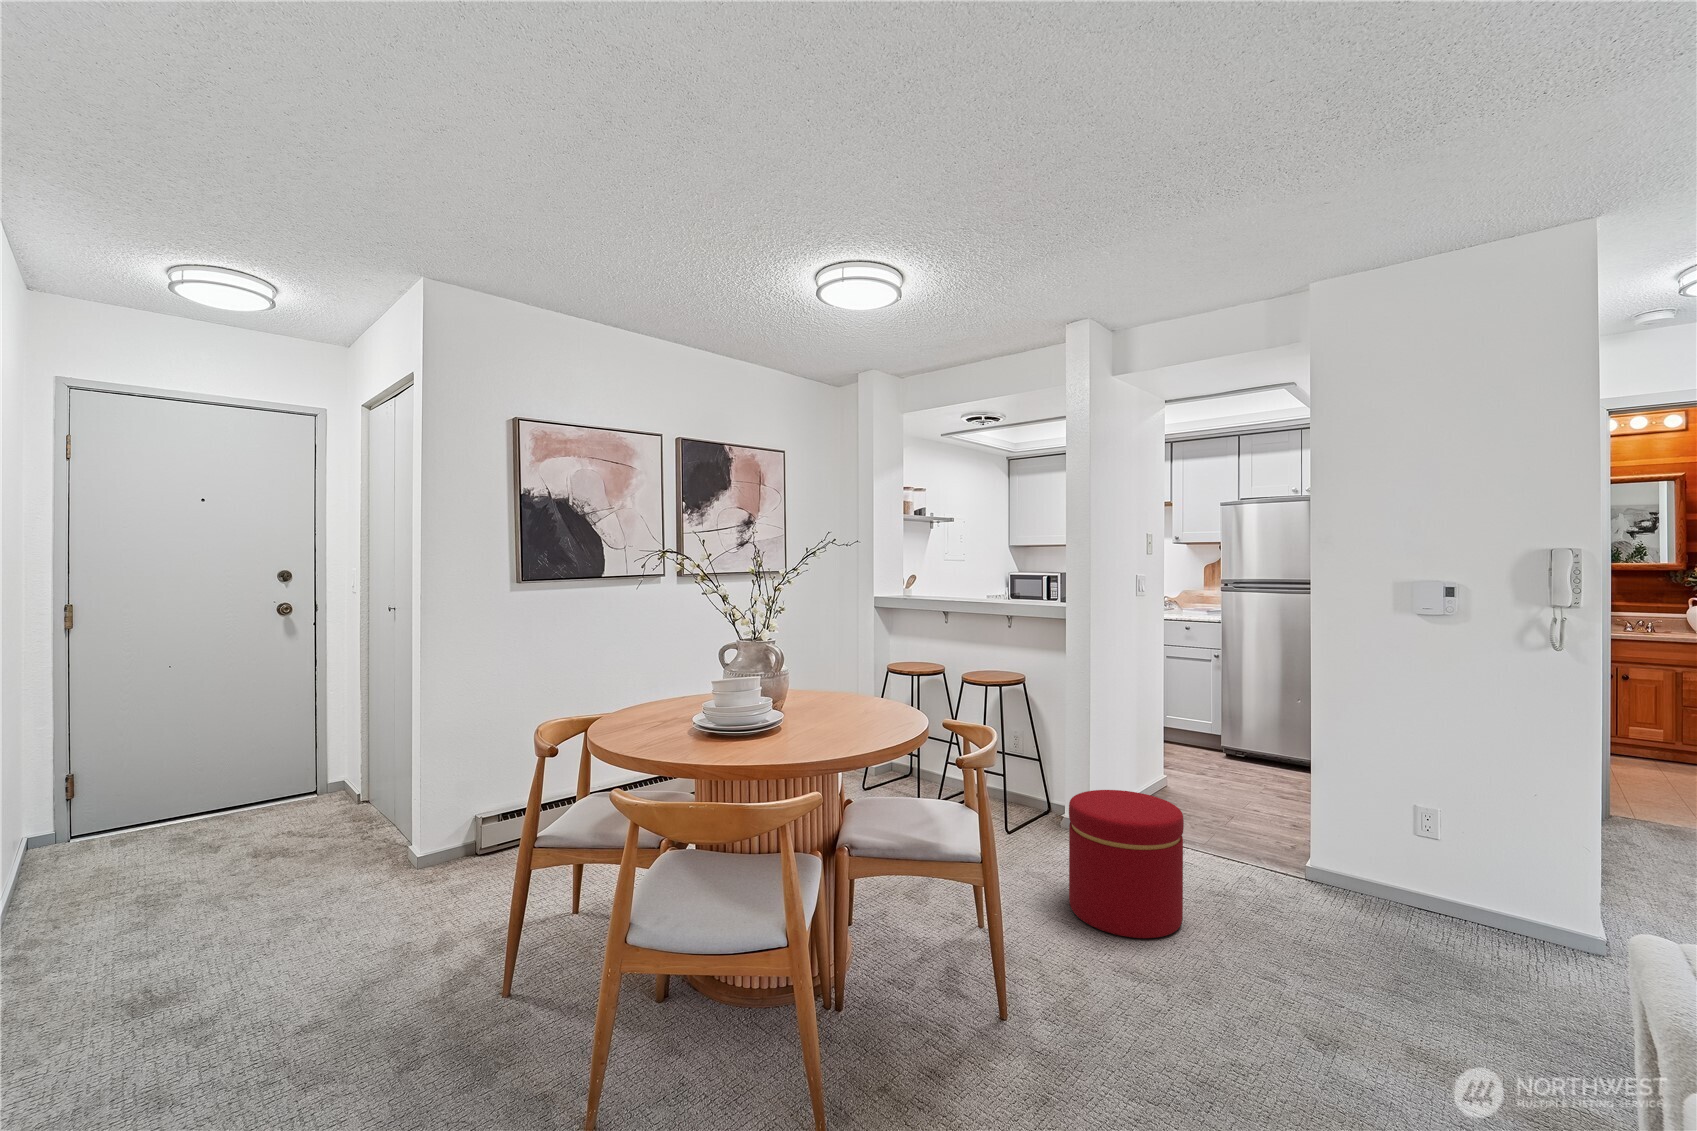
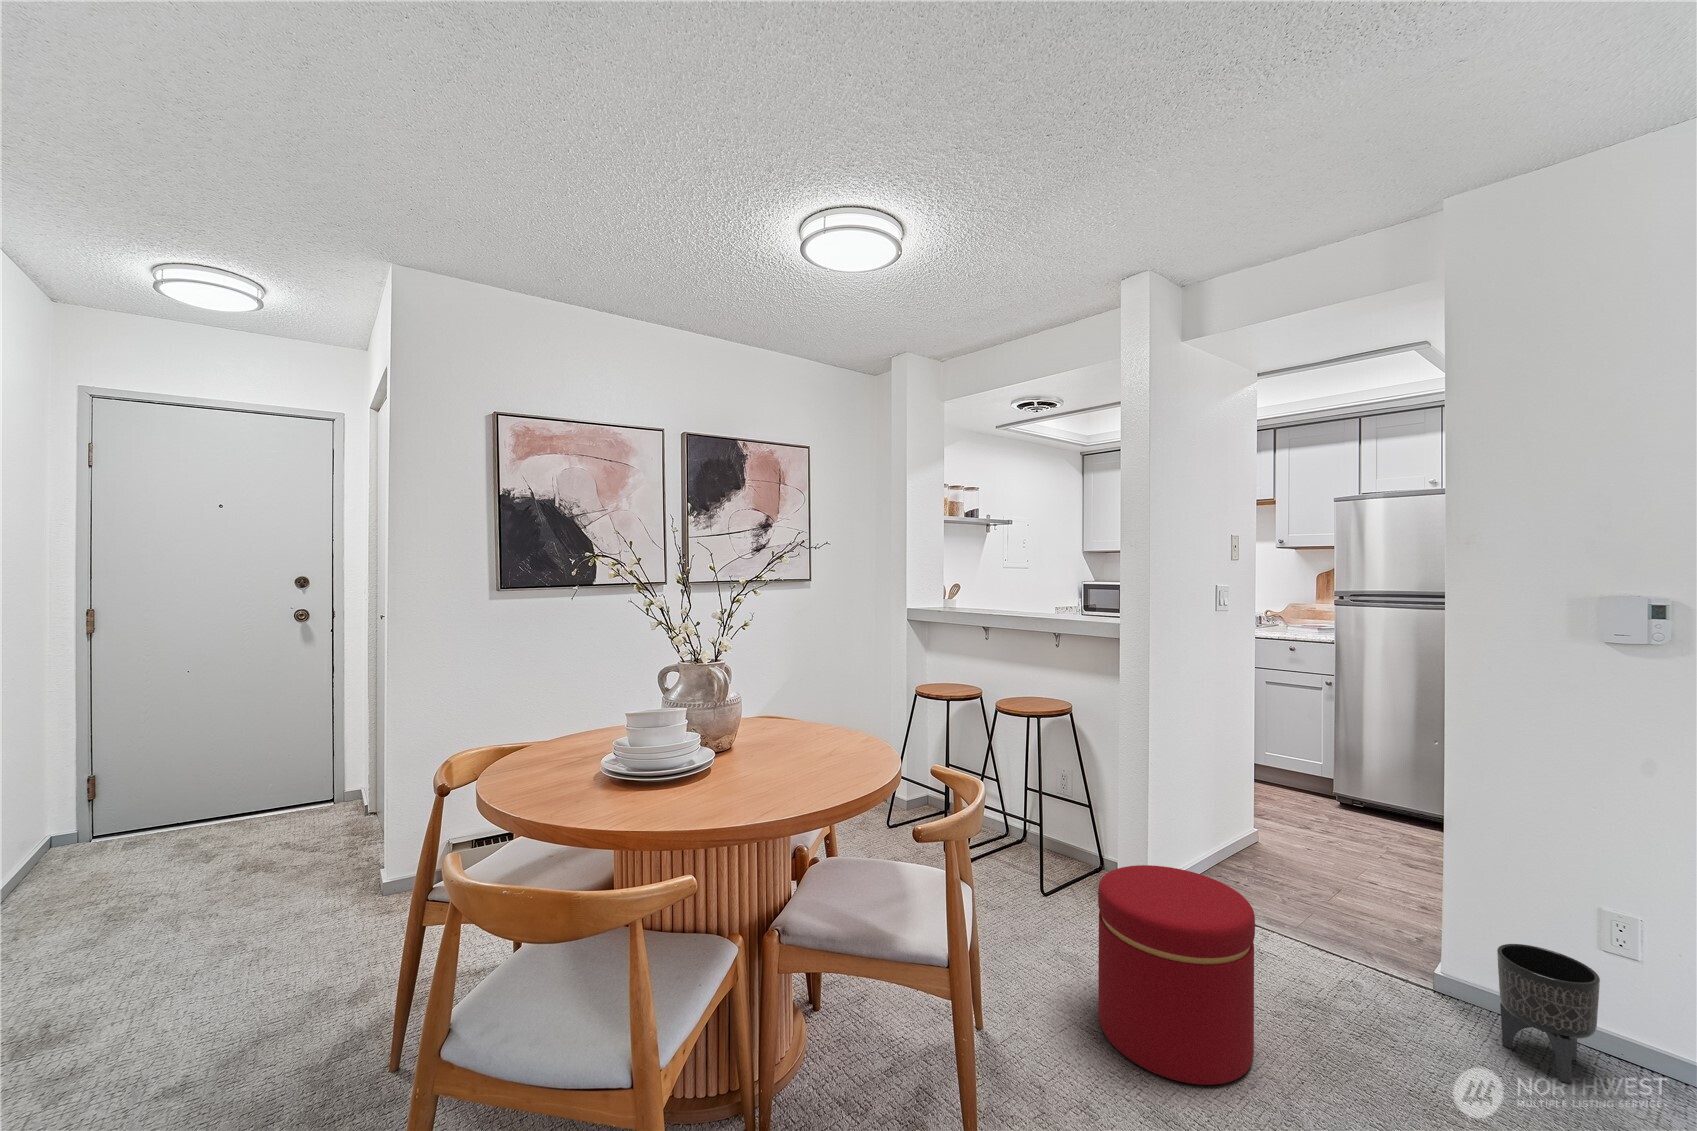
planter: none [1342,829,1405,918] -> present [1497,944,1600,1083]

